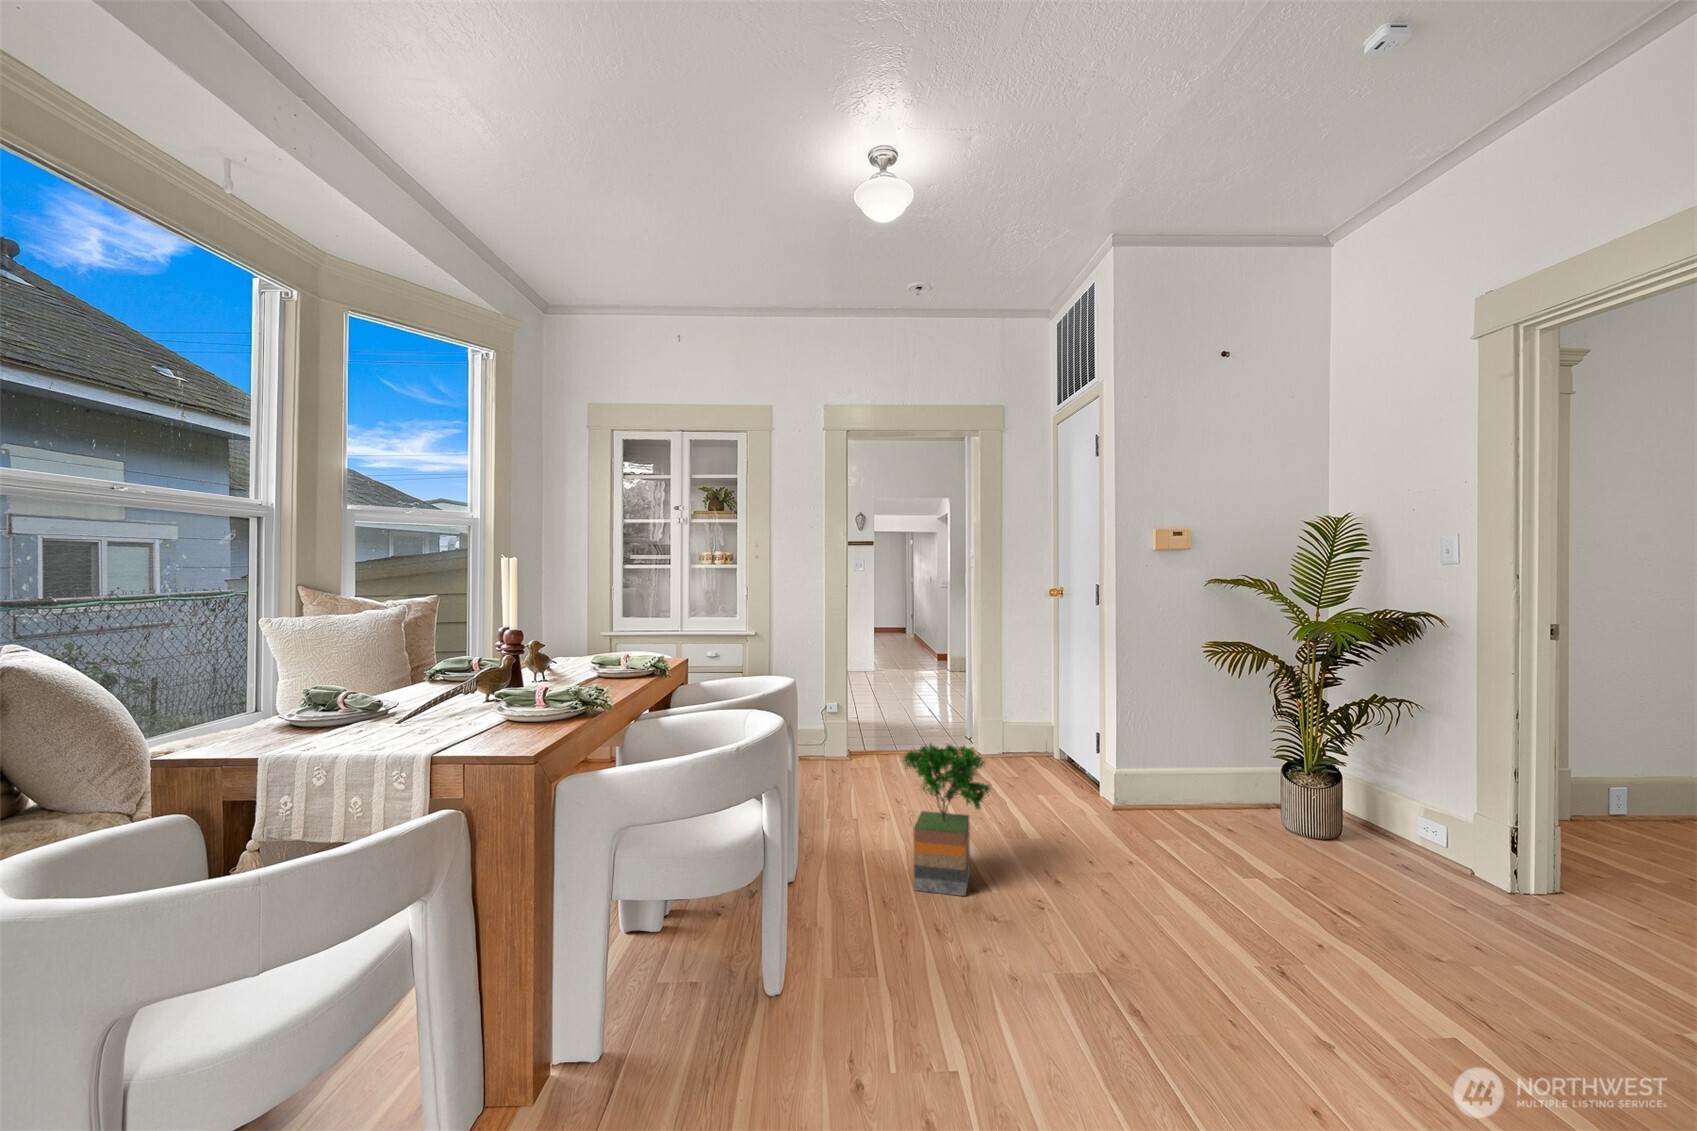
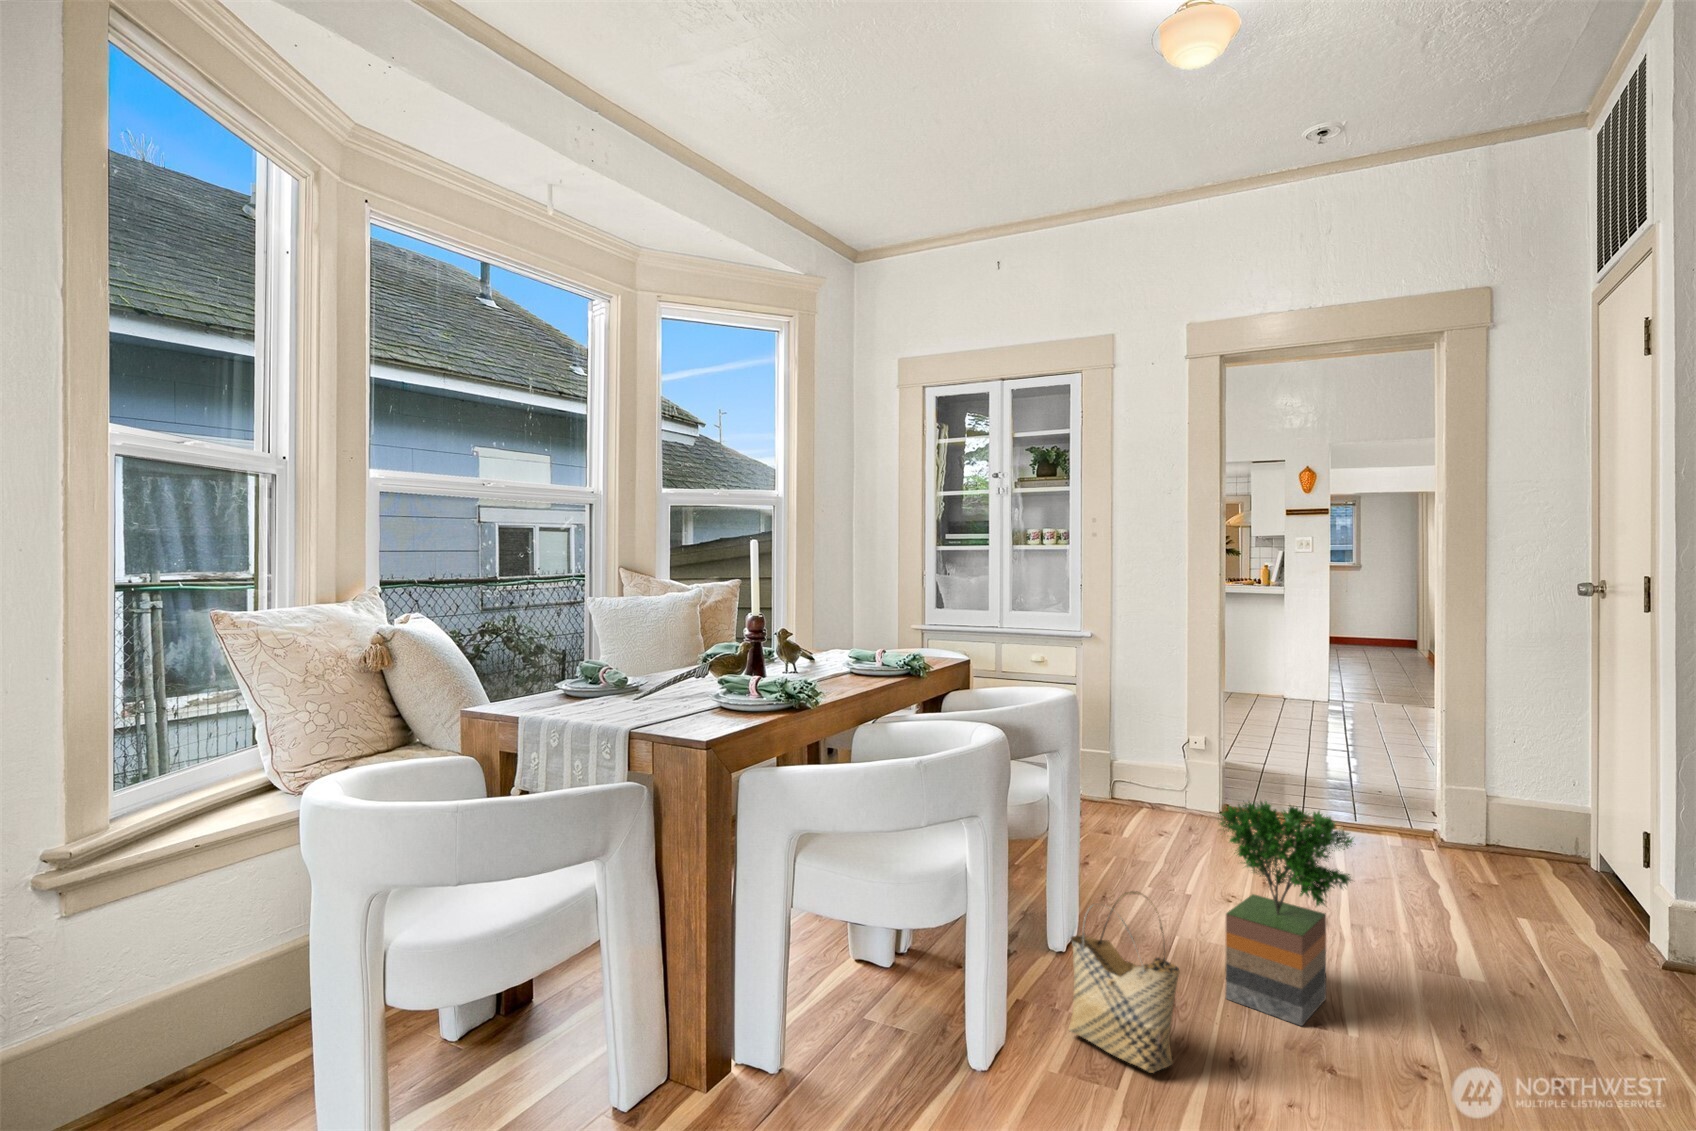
woven basket: none [825,824,910,959] -> present [1069,891,1180,1073]

